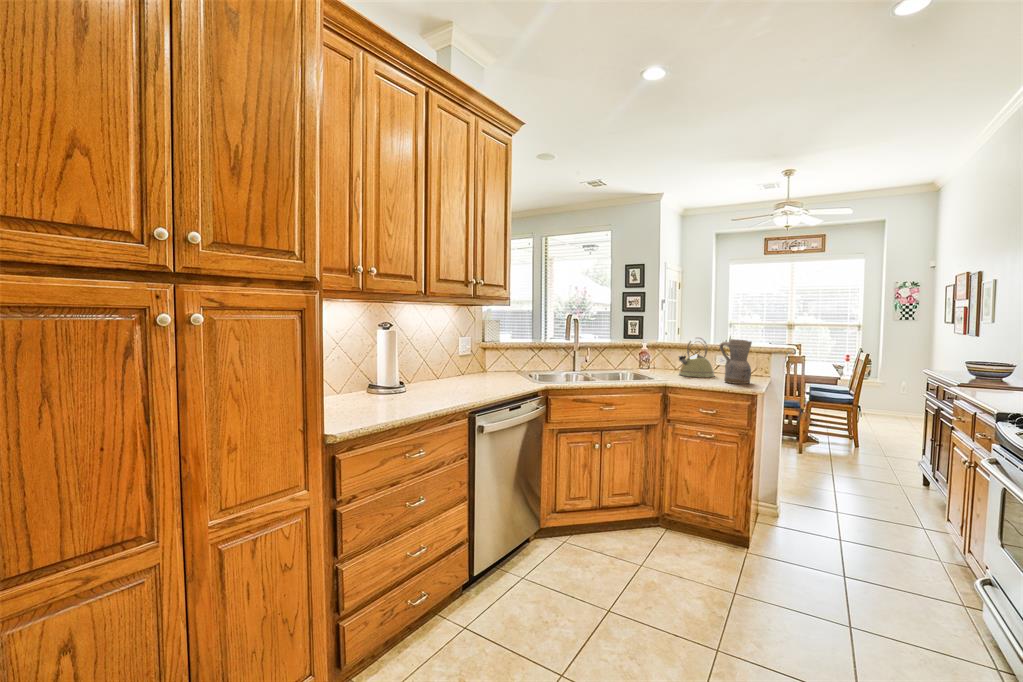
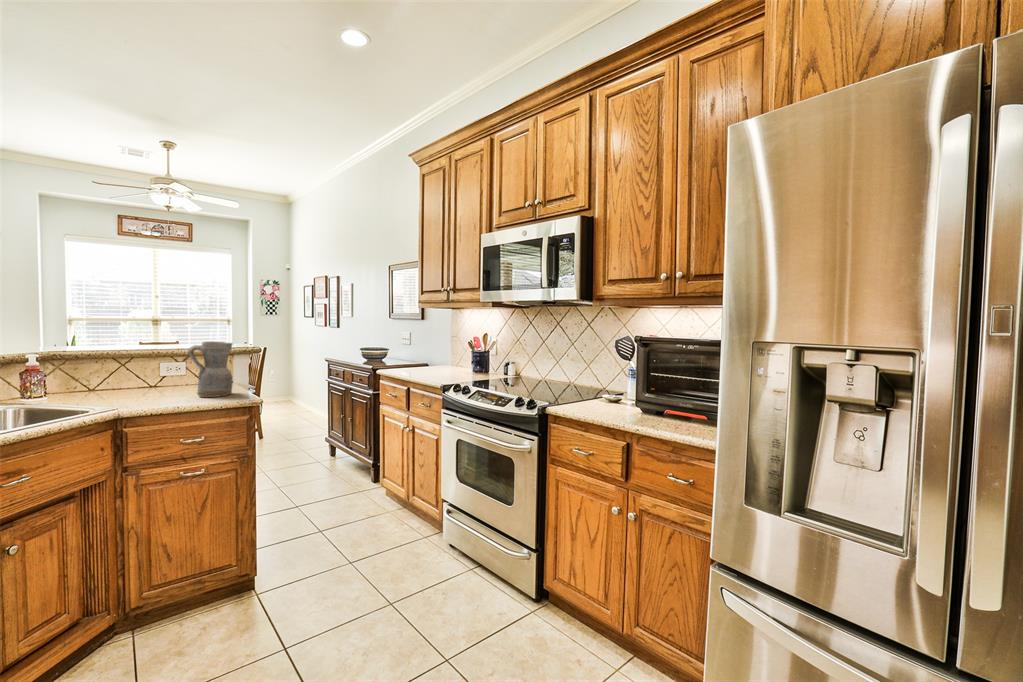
kettle: present [679,338,714,378] -> none [106,342,166,399]

